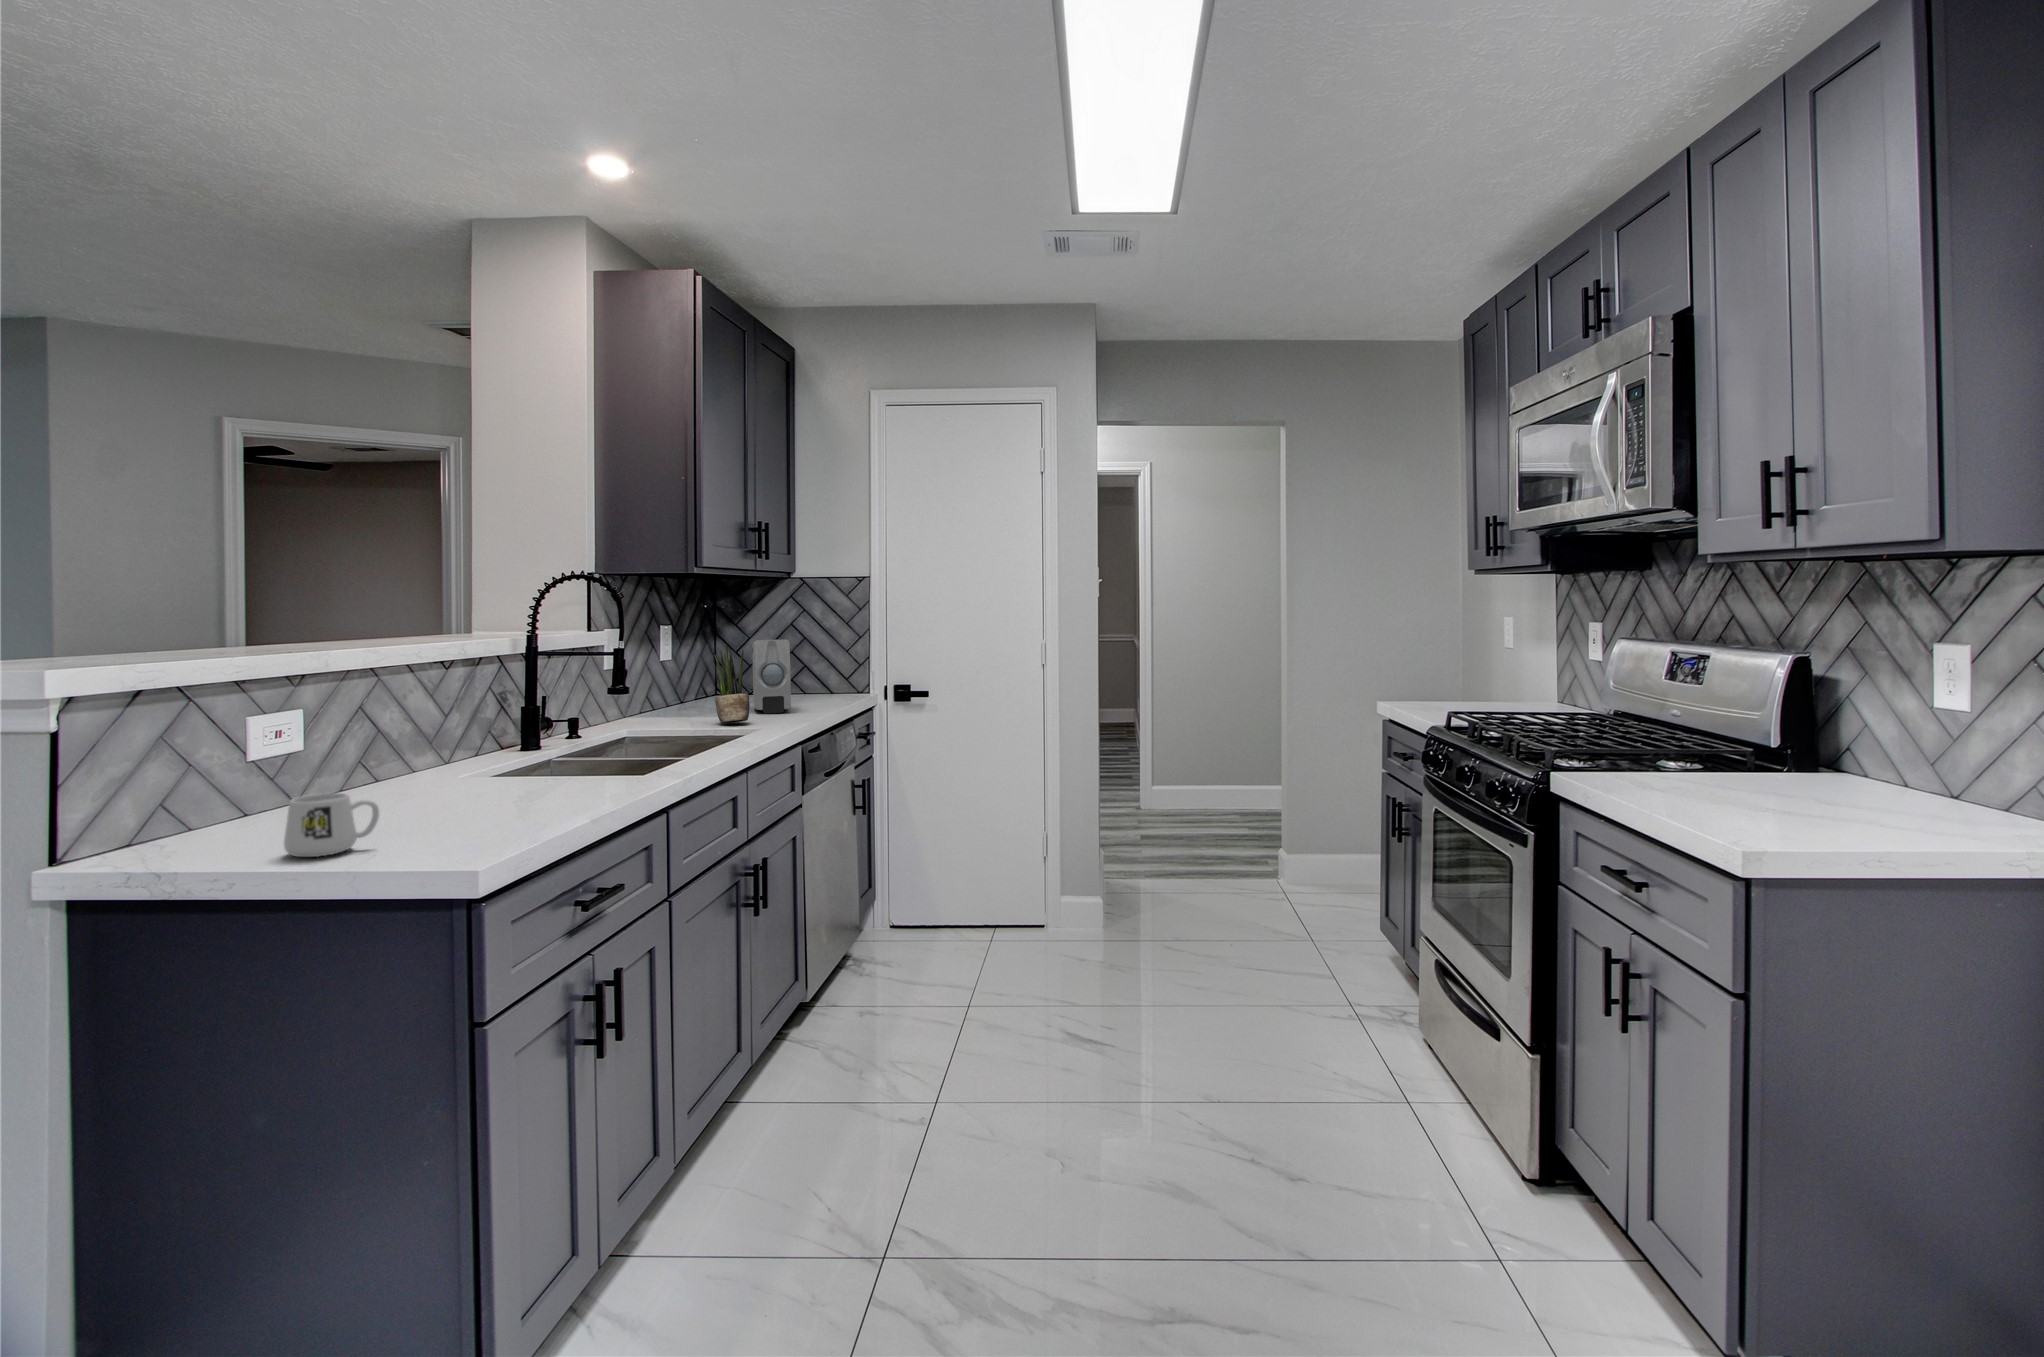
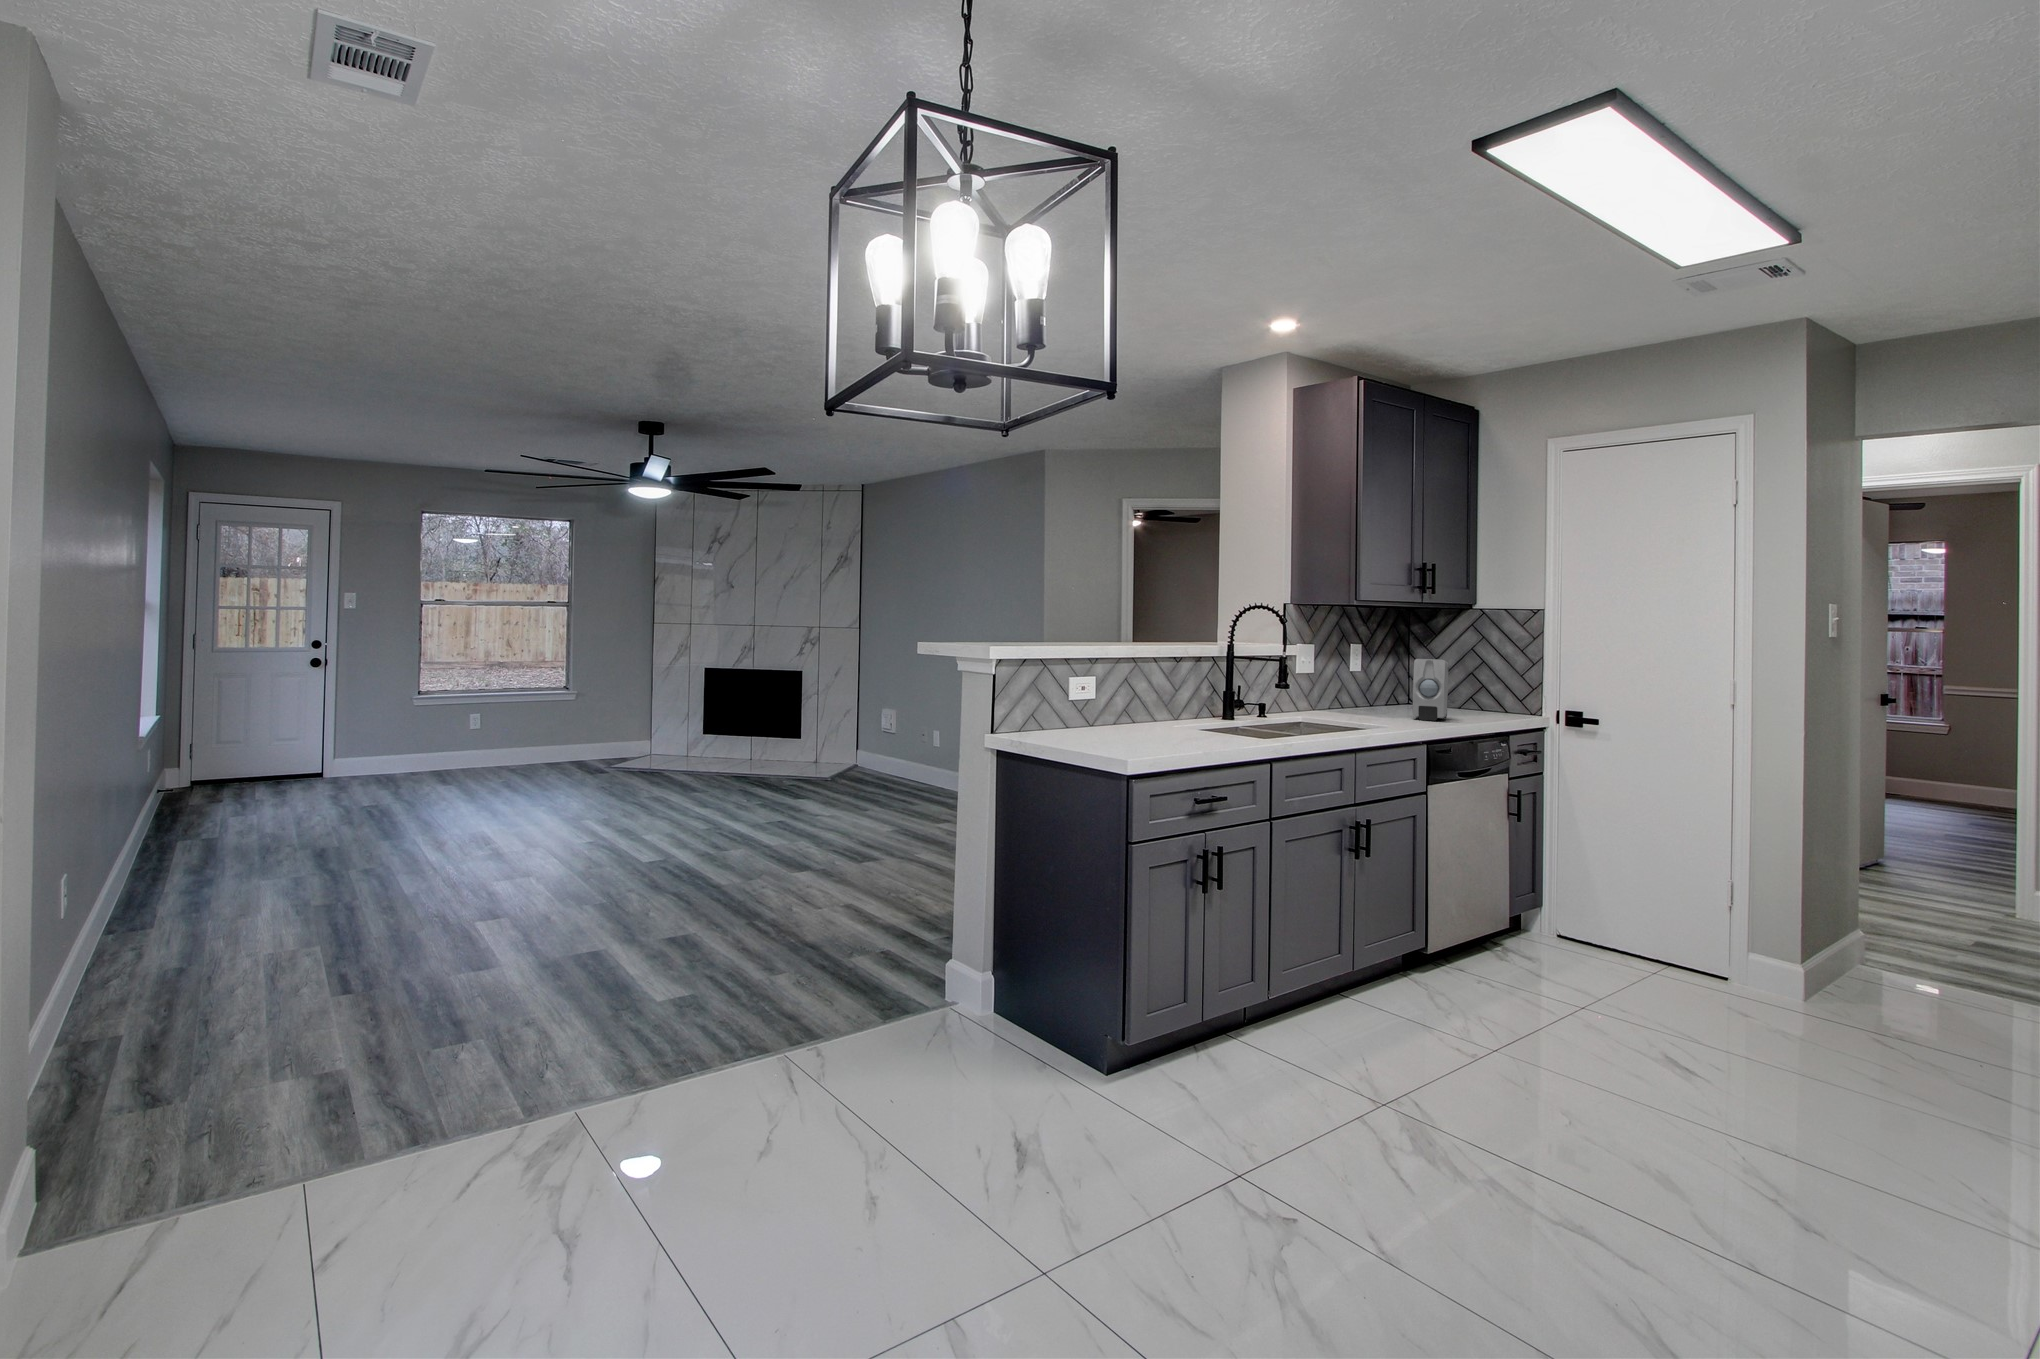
potted plant: present [715,645,750,723] -> none [1368,659,1396,722]
mug: present [284,793,379,857] -> none [1065,715,1104,745]

